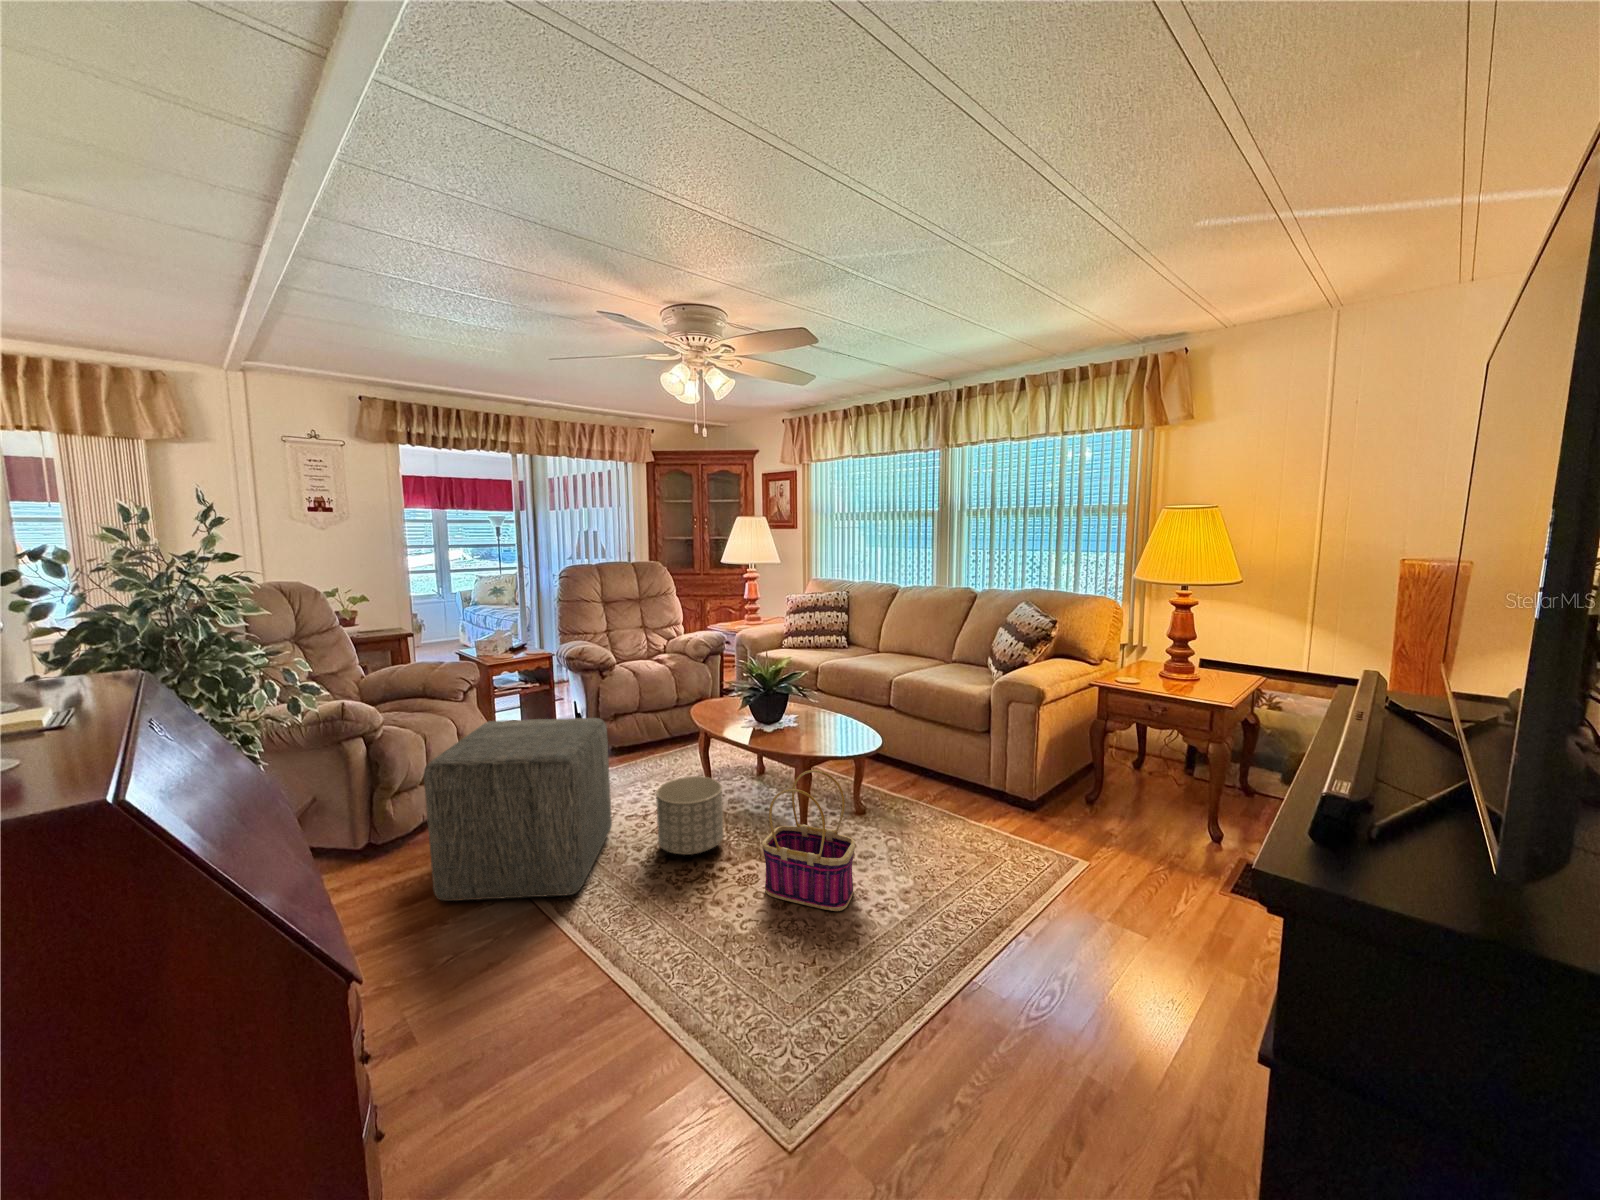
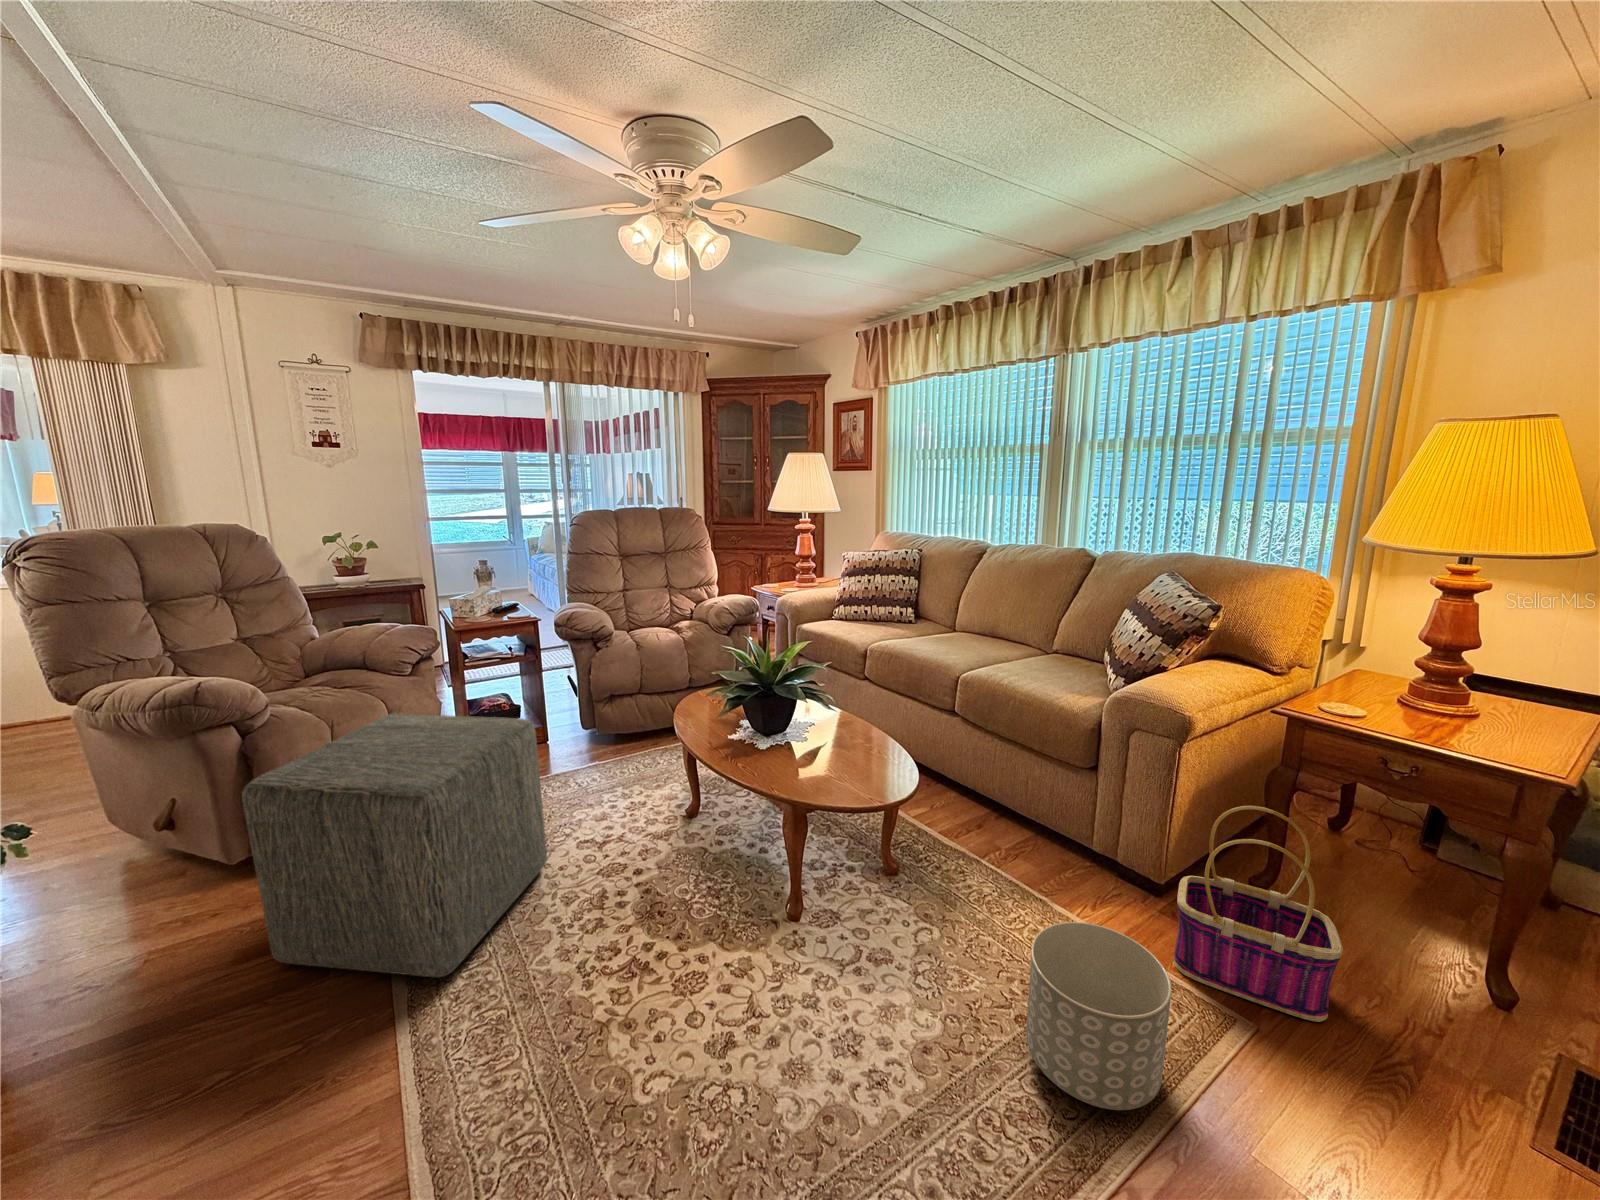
basket: present [762,770,855,911] -> present [1174,806,1343,1022]
planter: present [656,776,723,855] -> present [1026,922,1172,1110]

